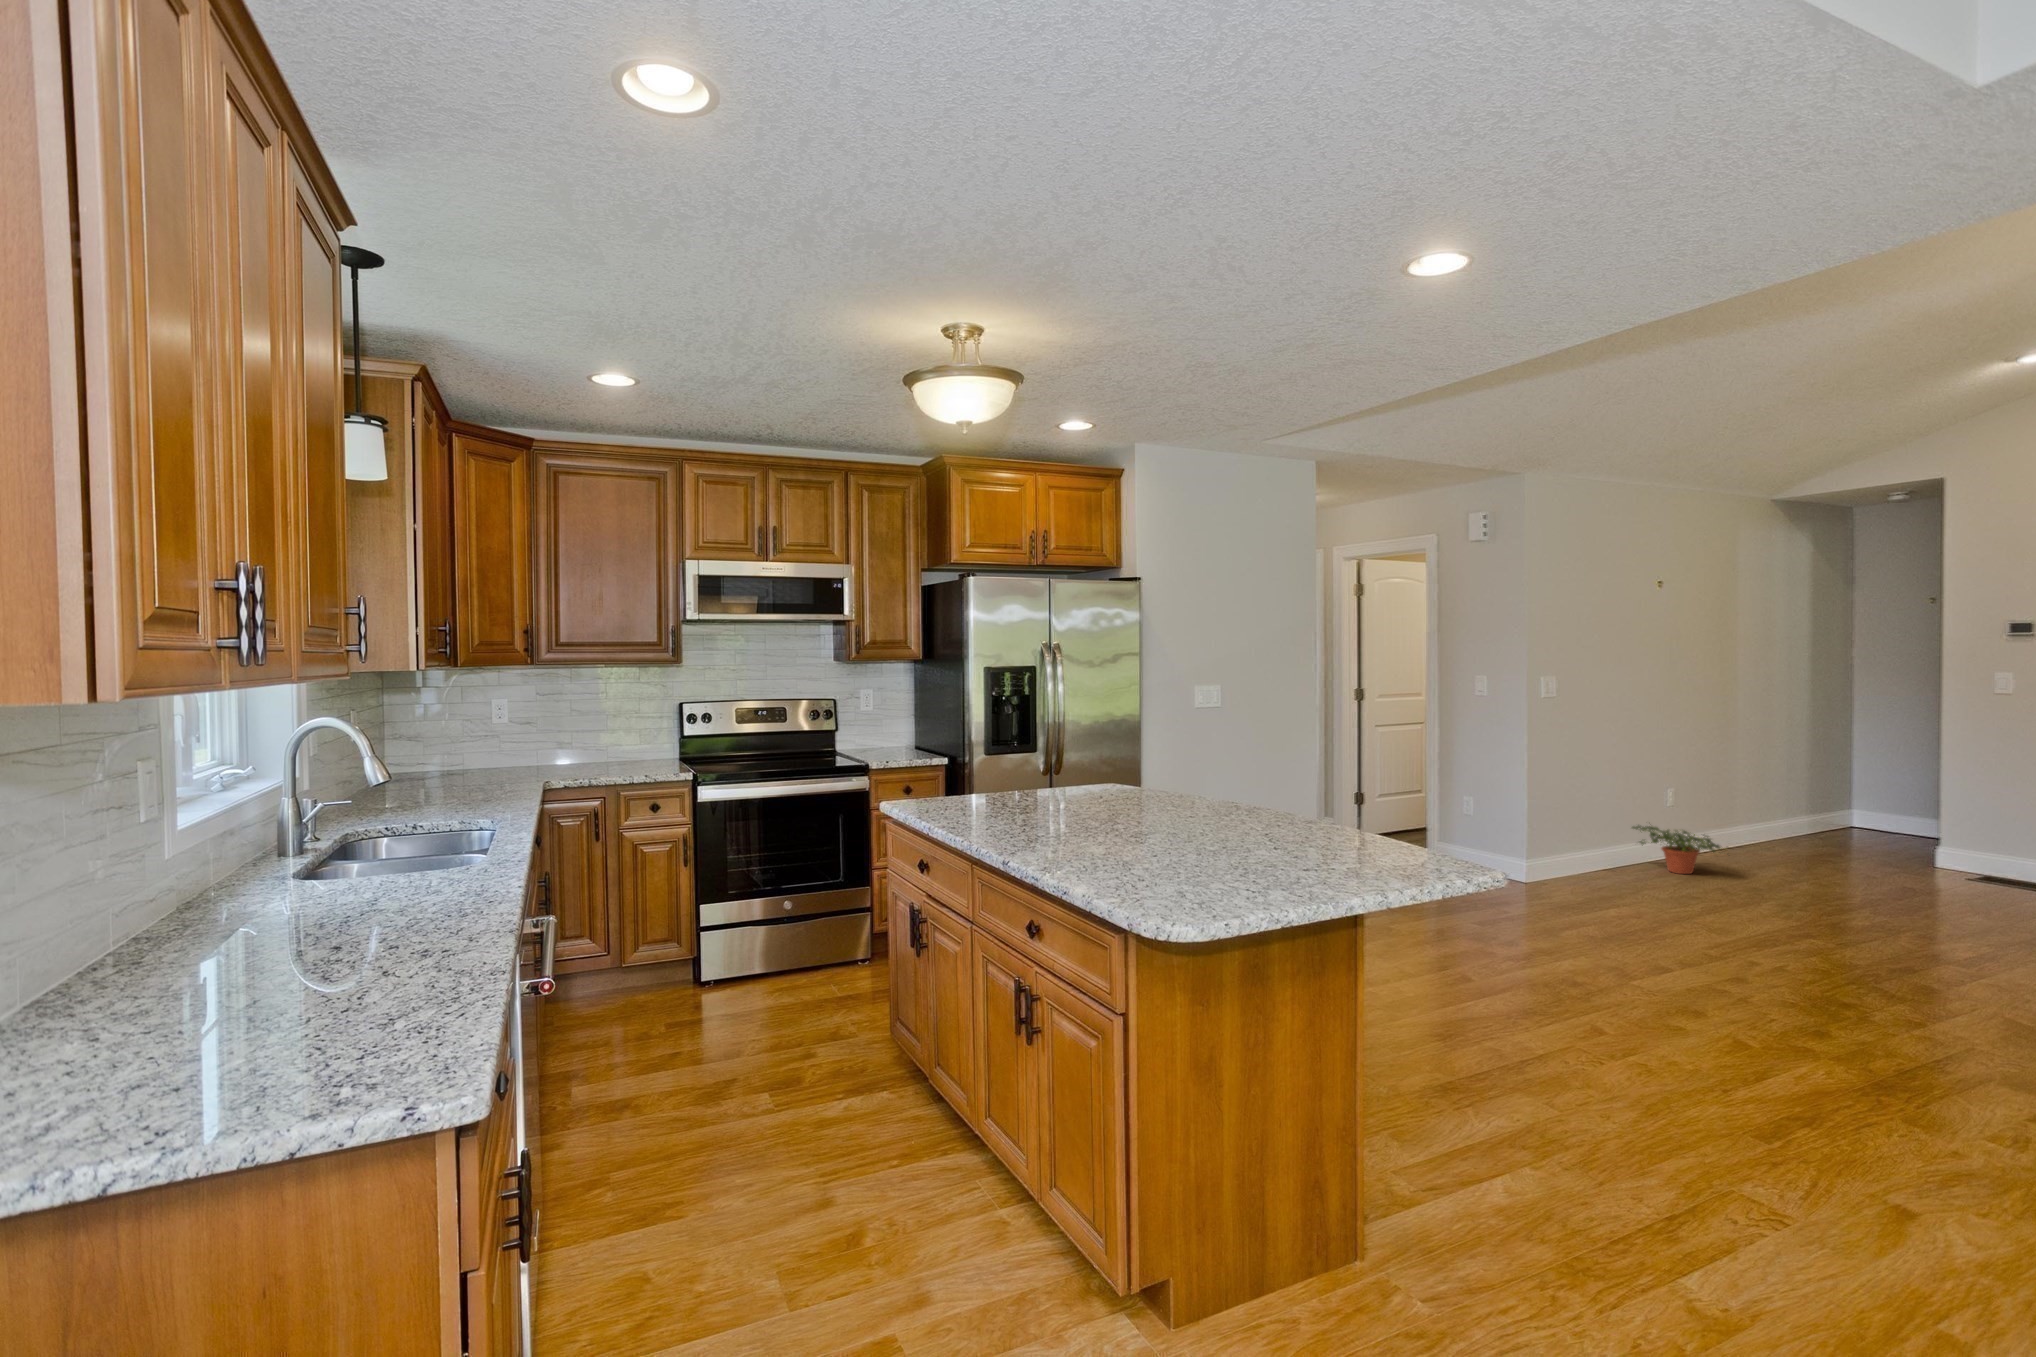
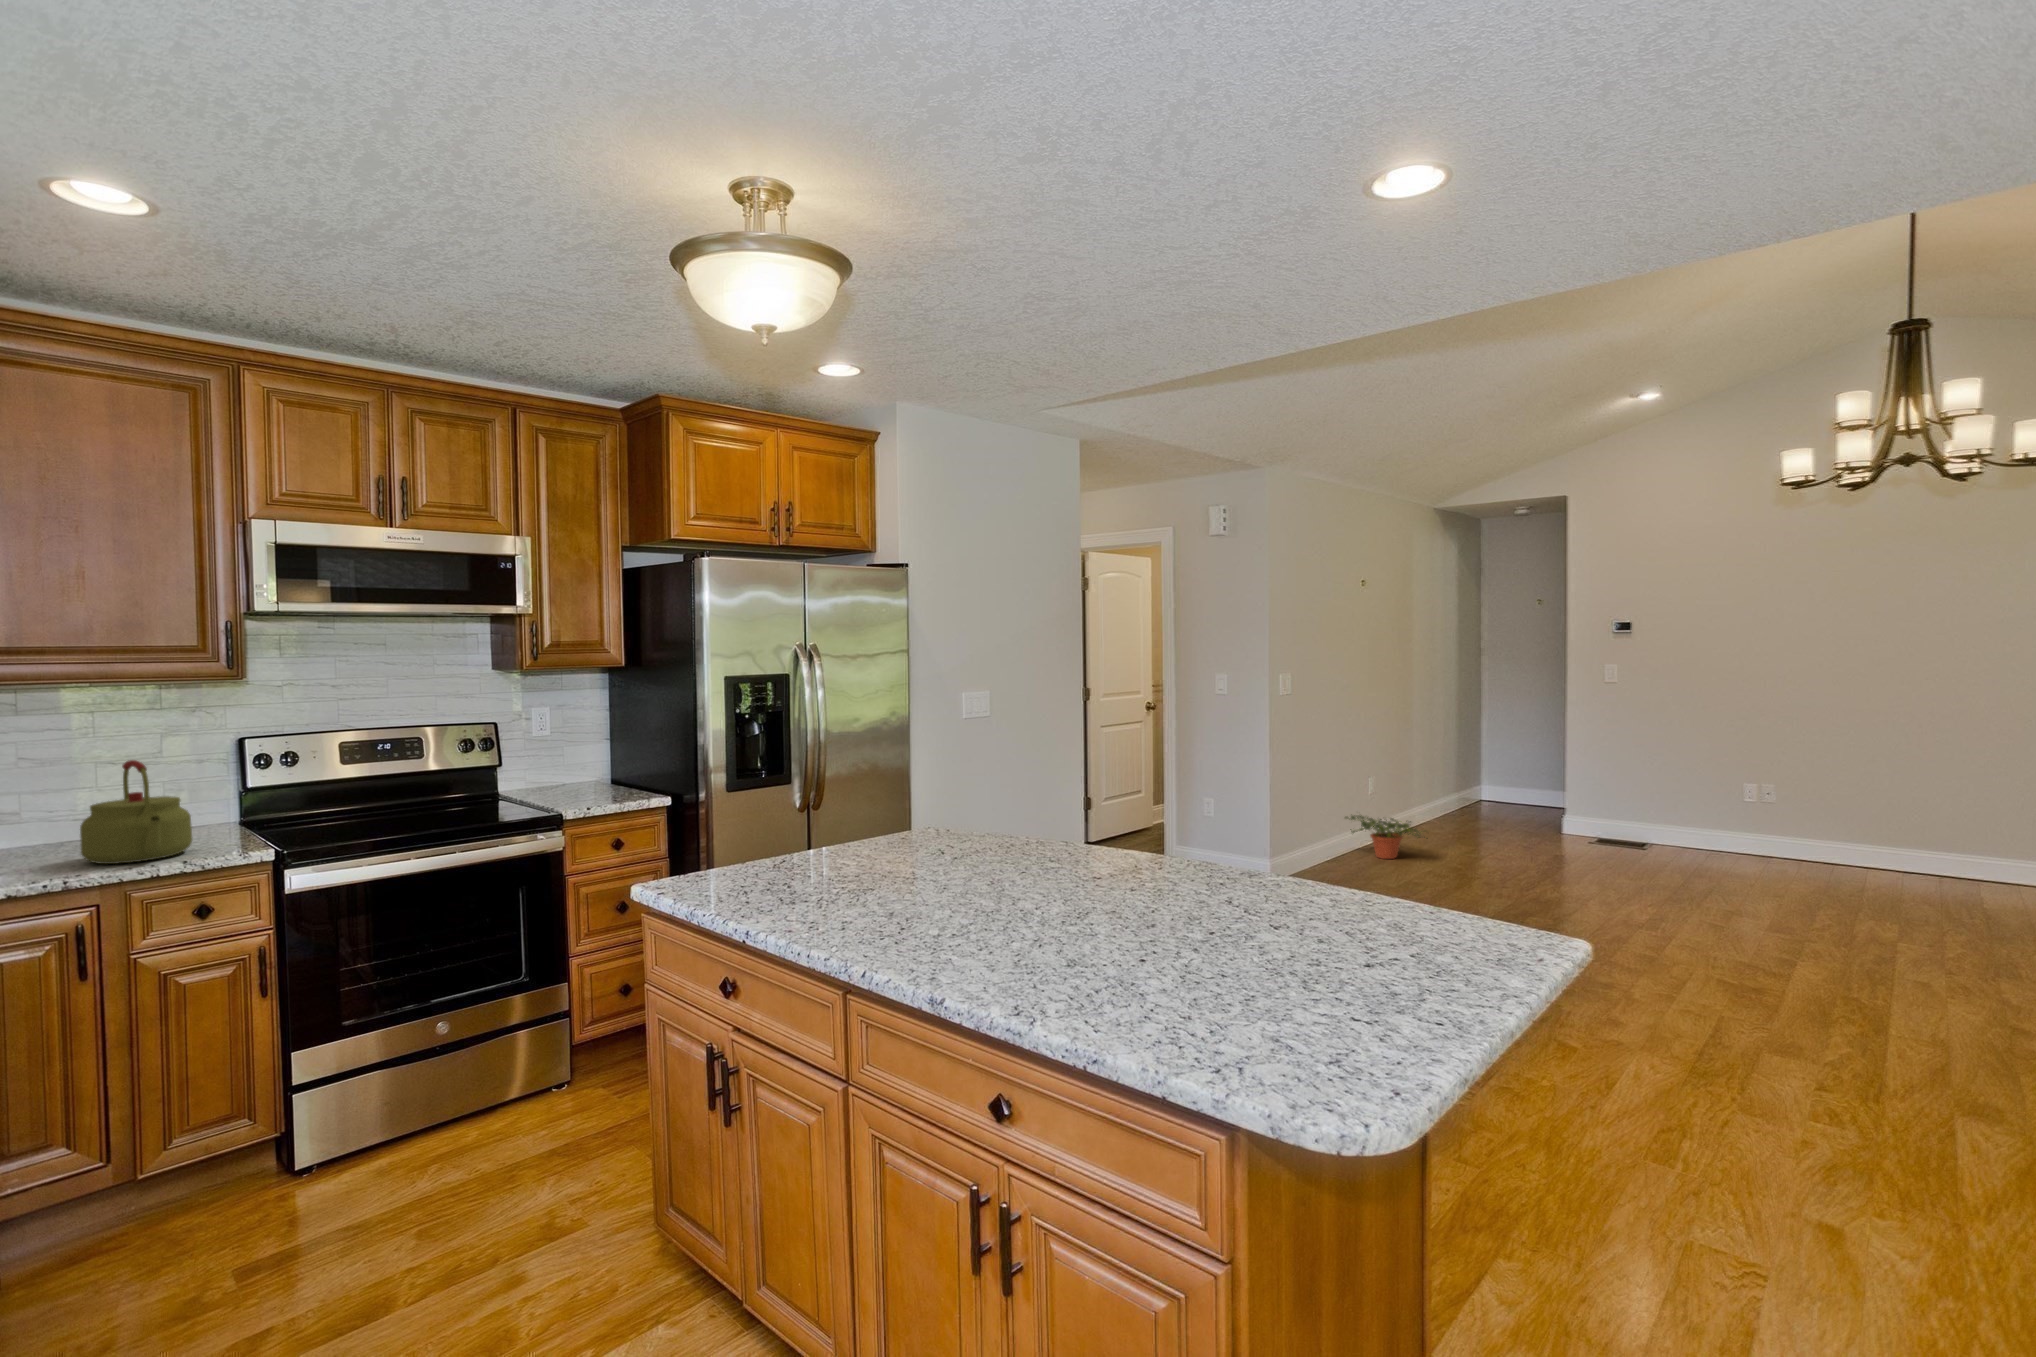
kettle: none [597,713,653,775] -> present [80,760,192,864]

